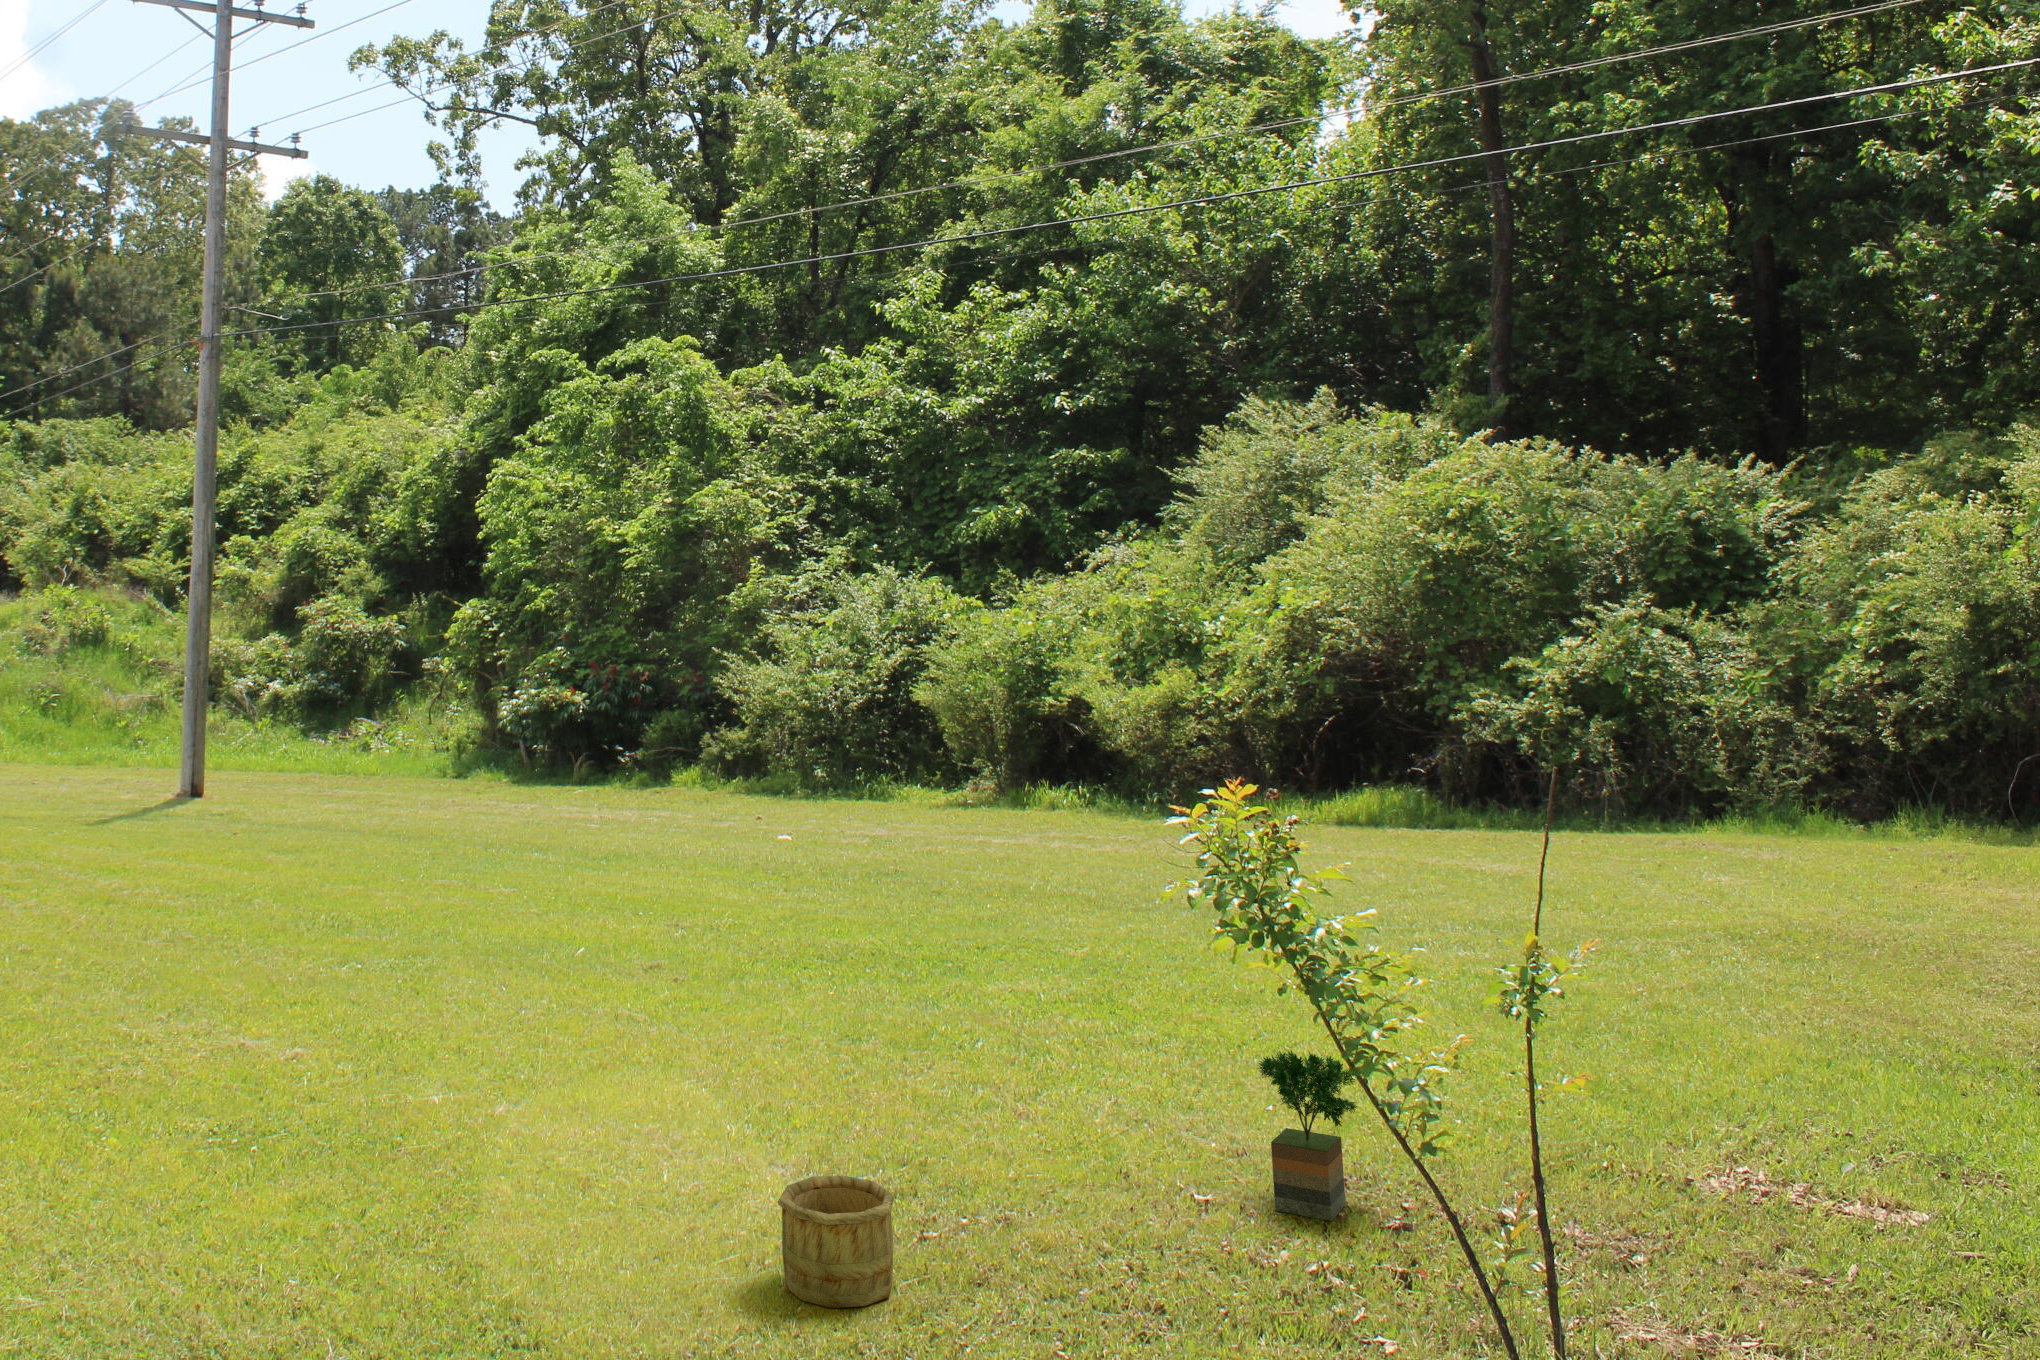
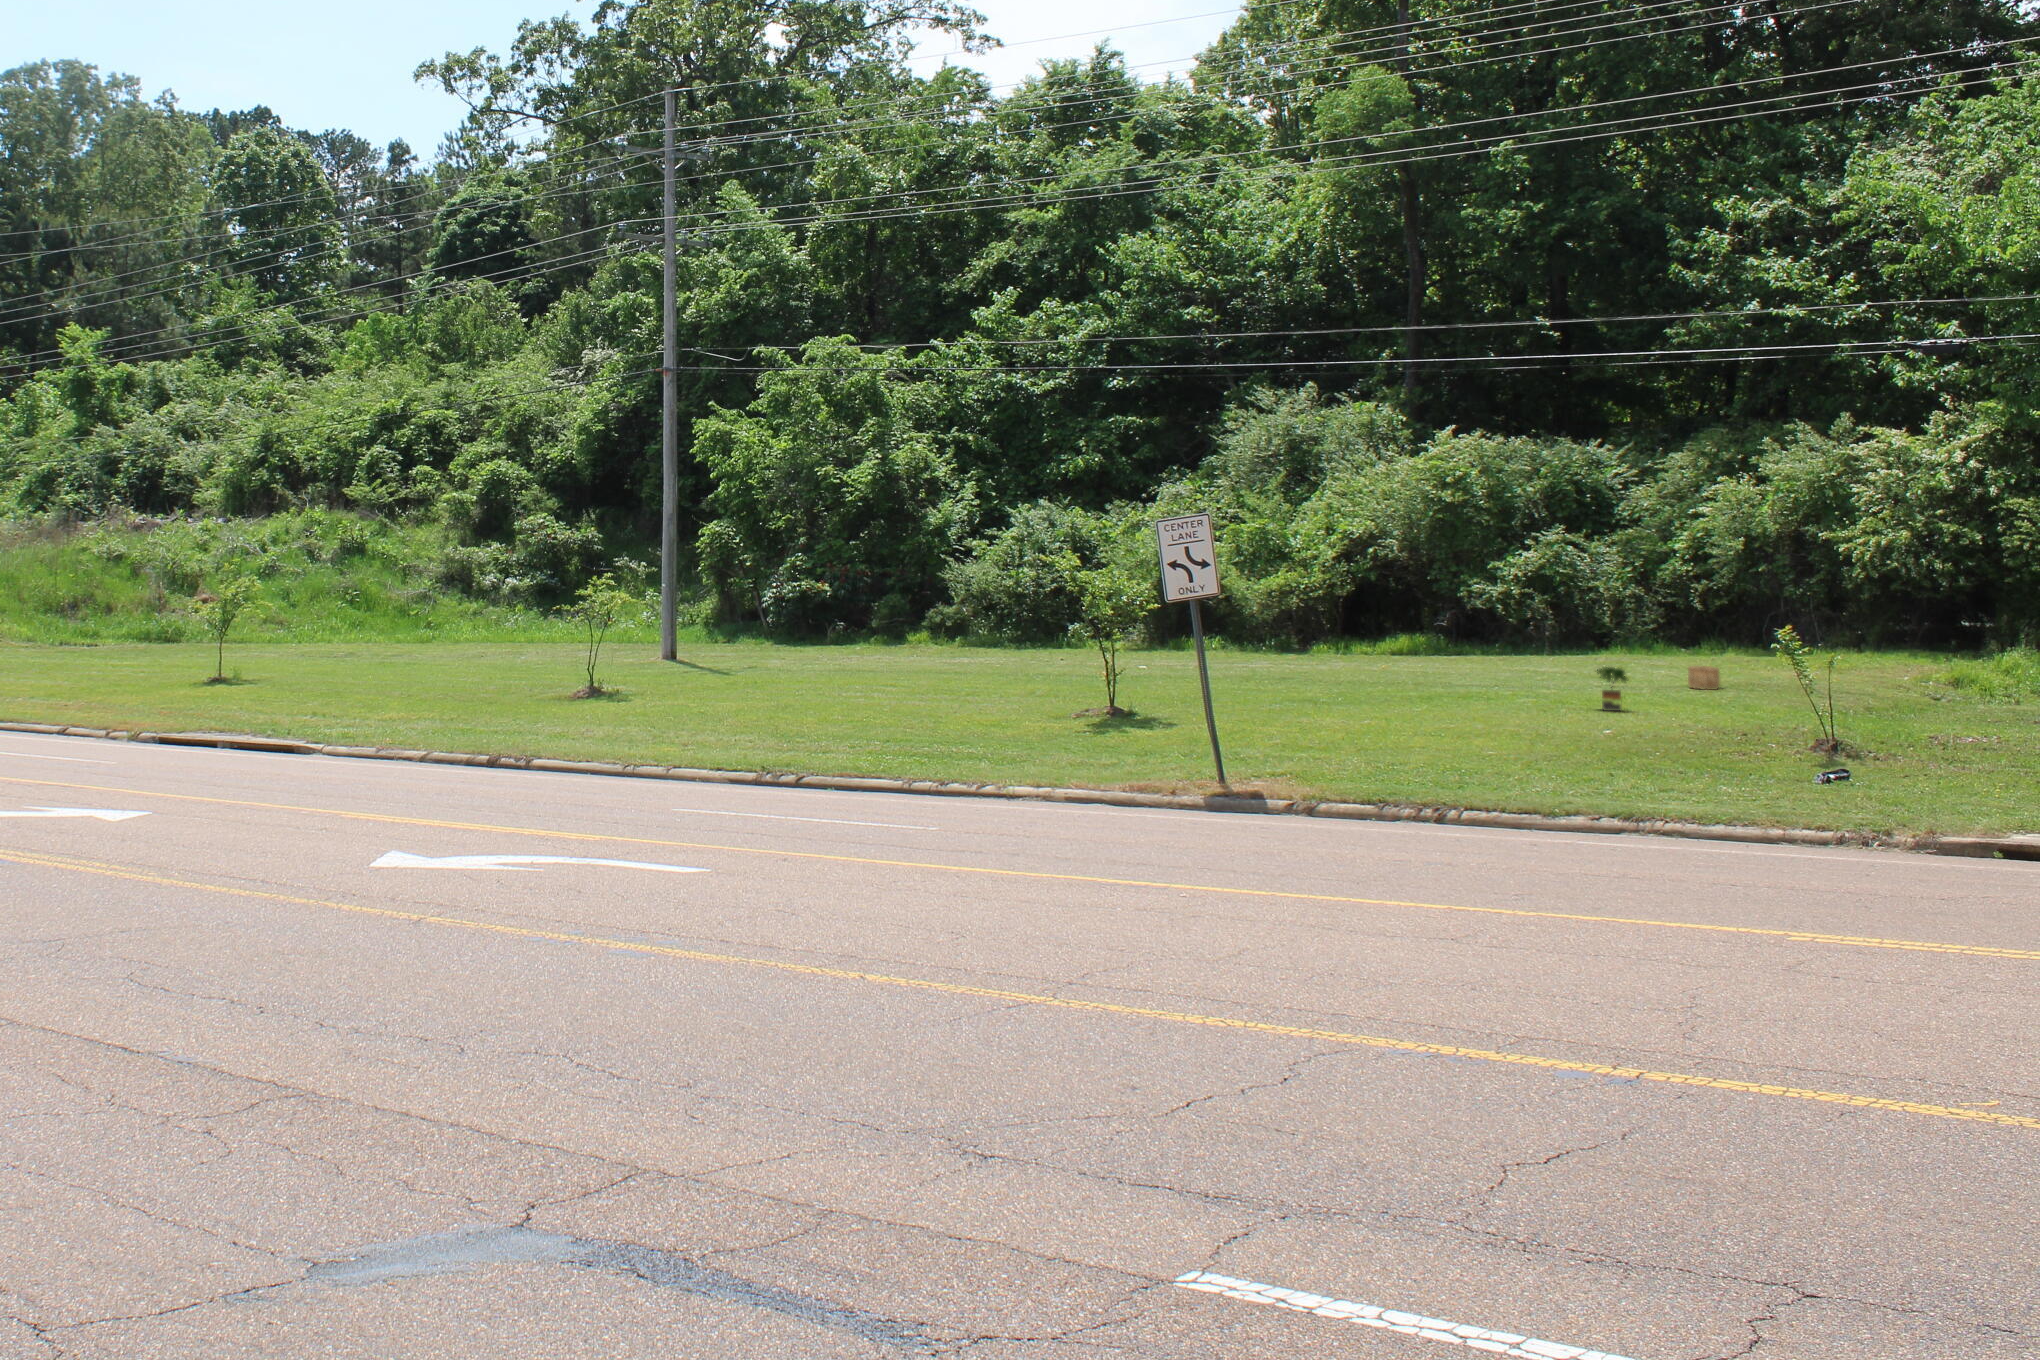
wooden bucket: present [778,1176,894,1308] -> present [1688,666,1720,690]

